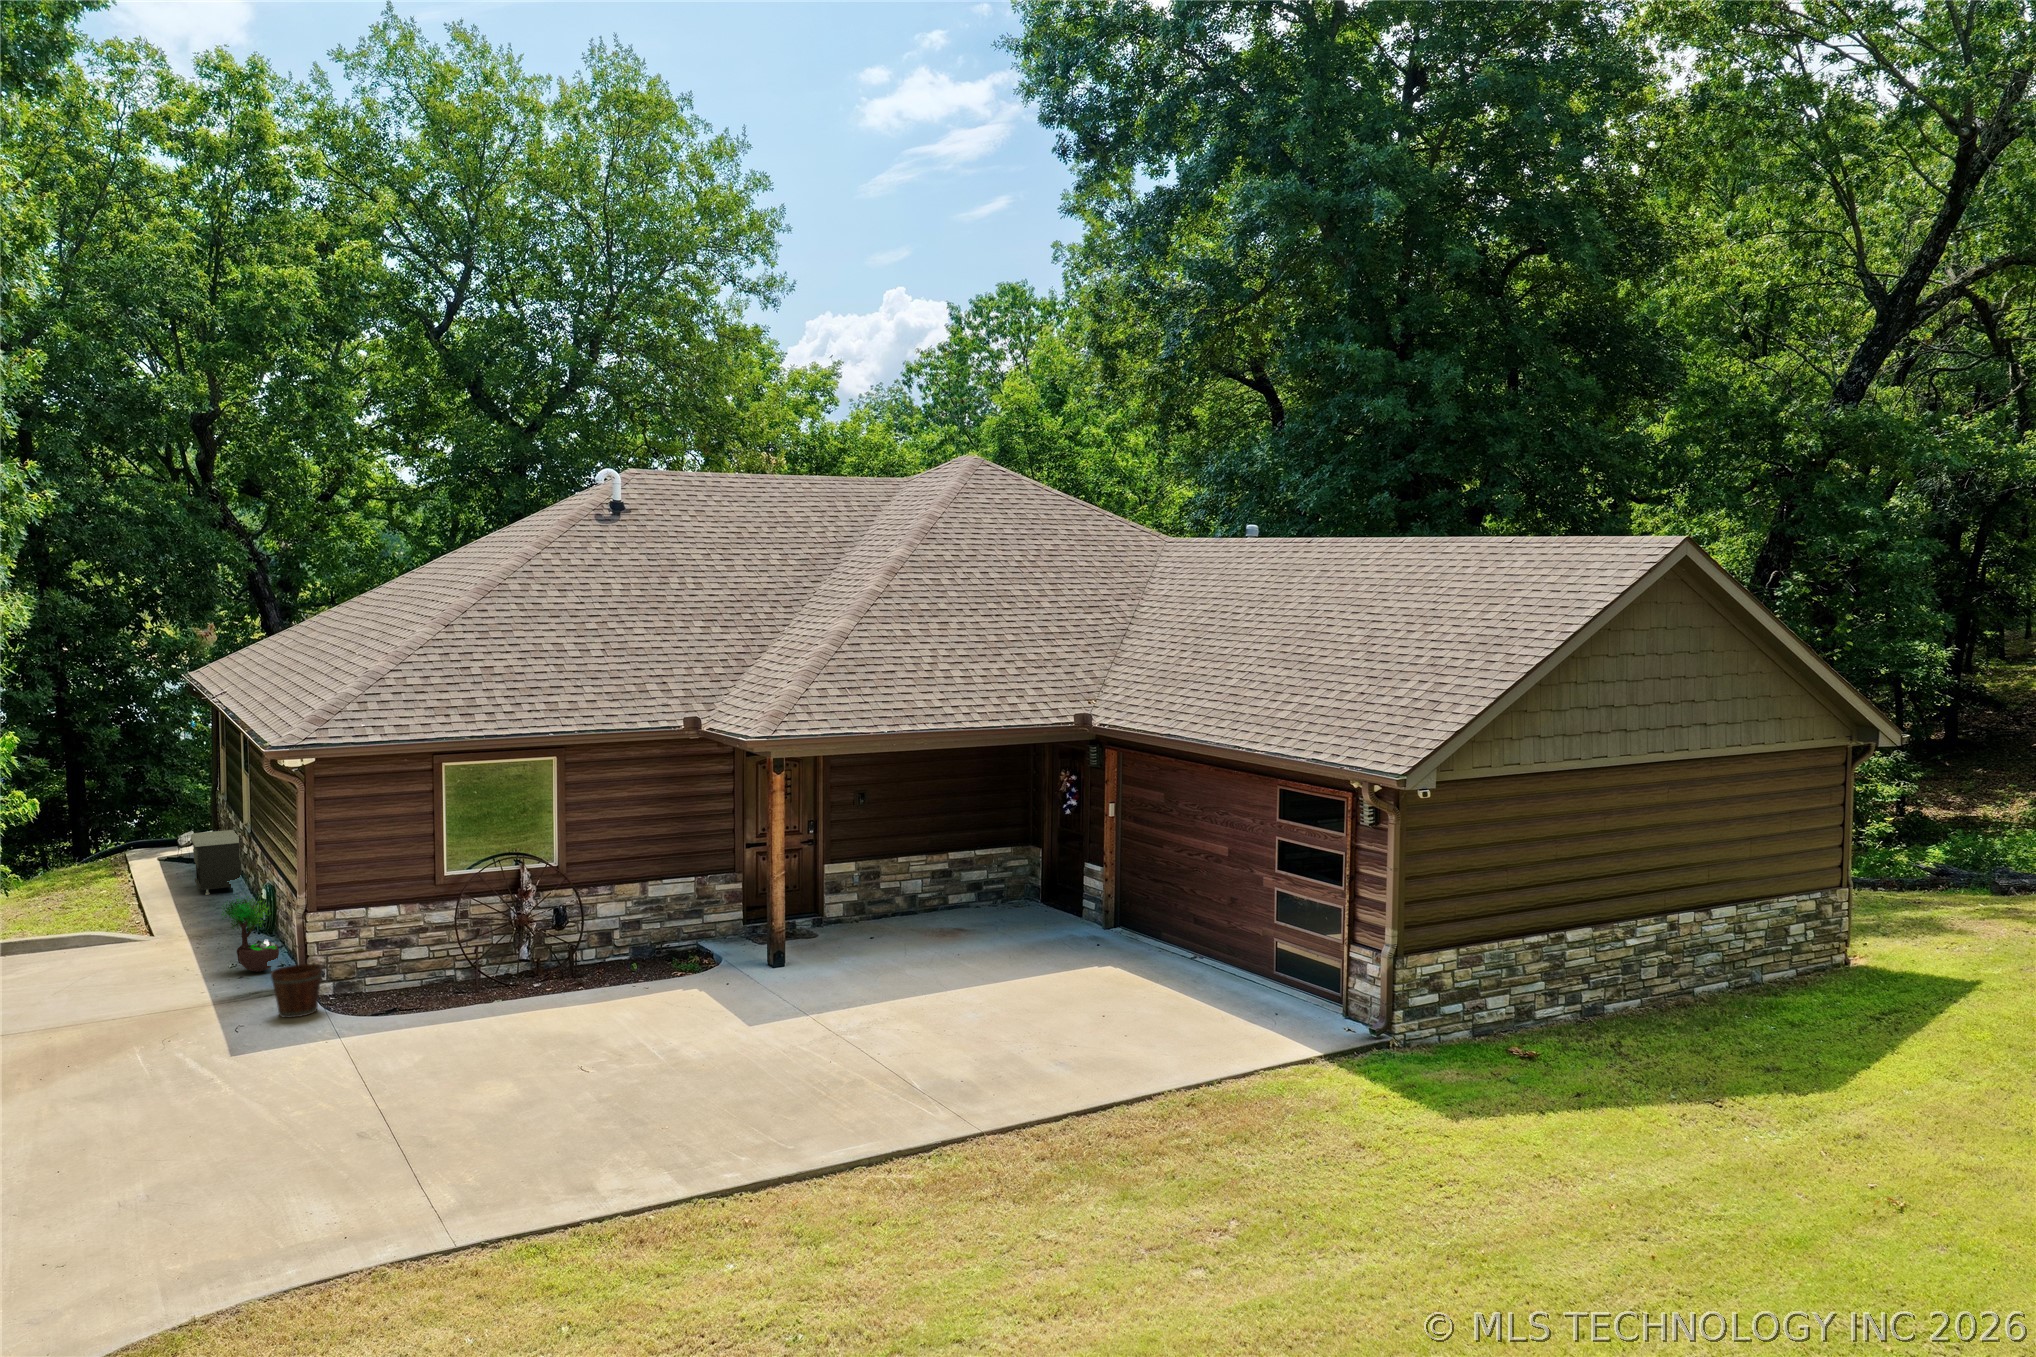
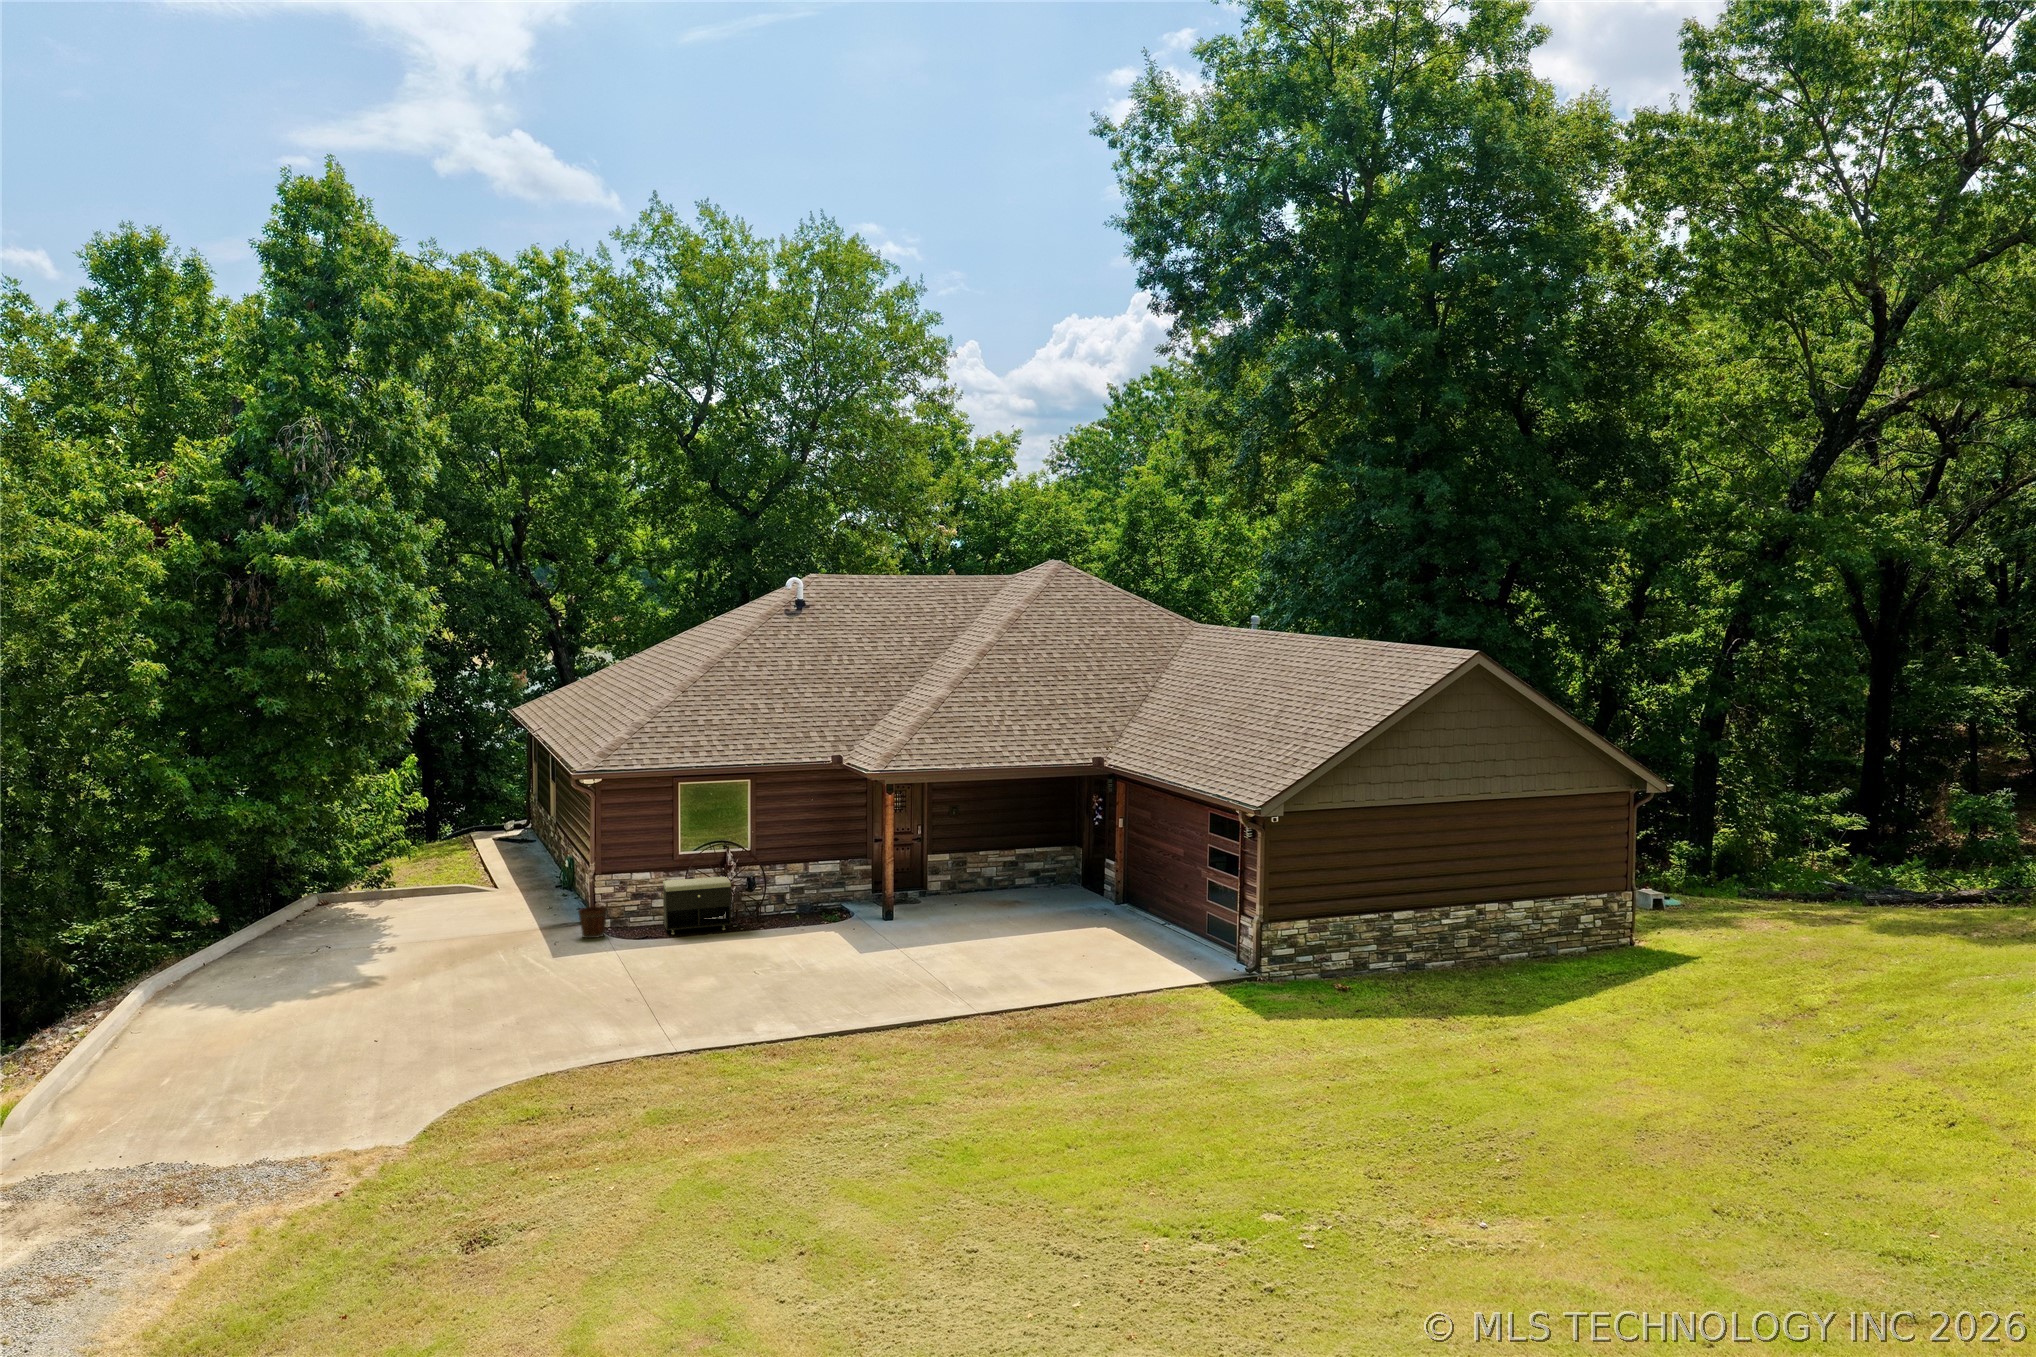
storage bench: present [191,830,241,895] -> present [663,877,731,934]
potted tree: present [221,895,279,972] -> none [545,860,579,912]

